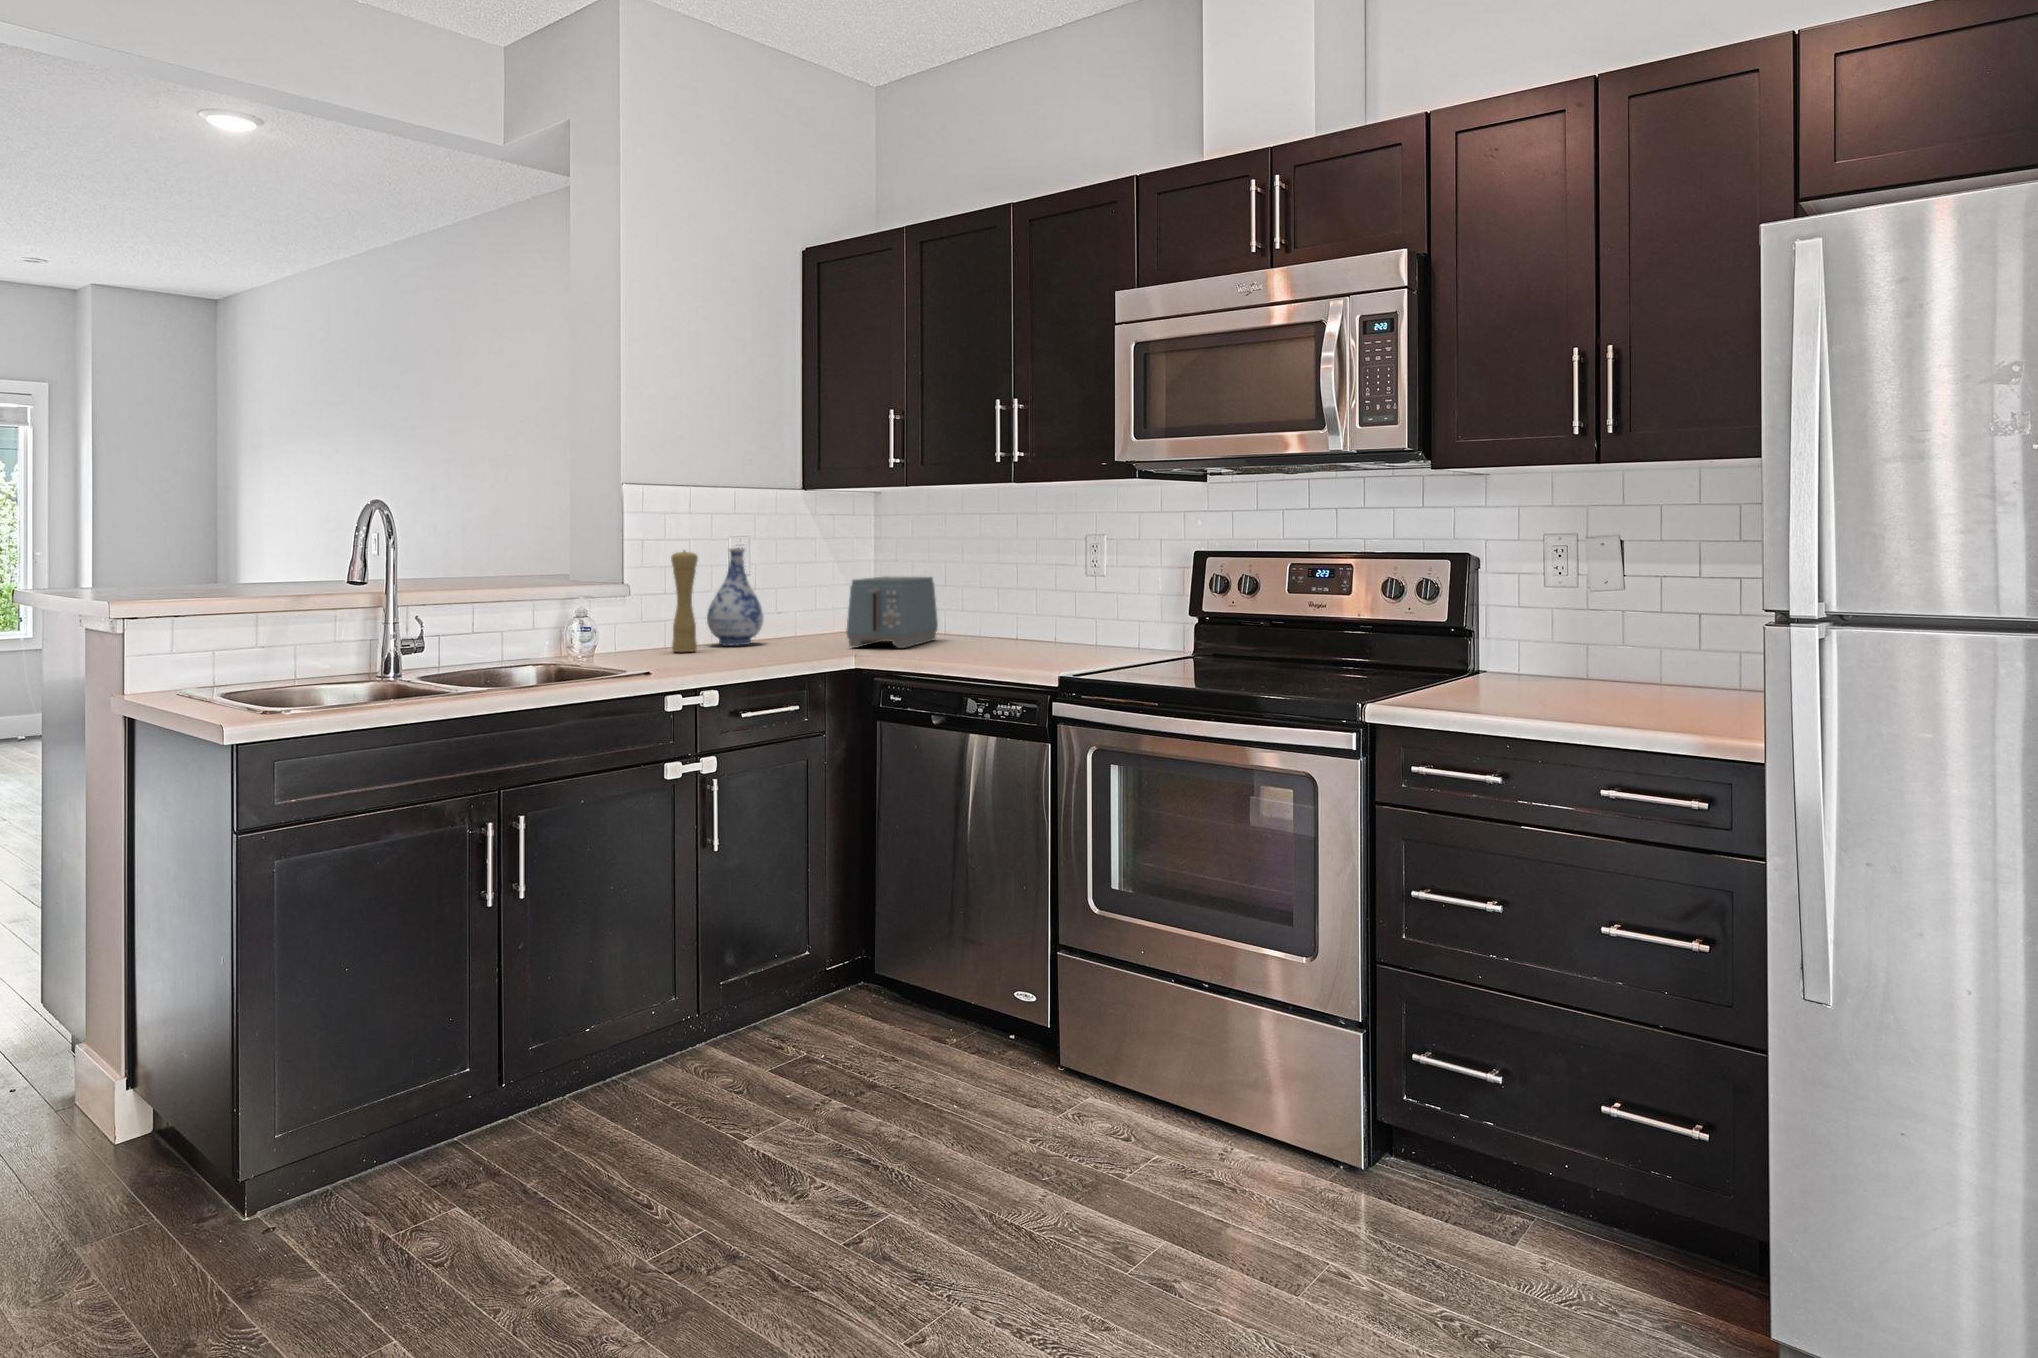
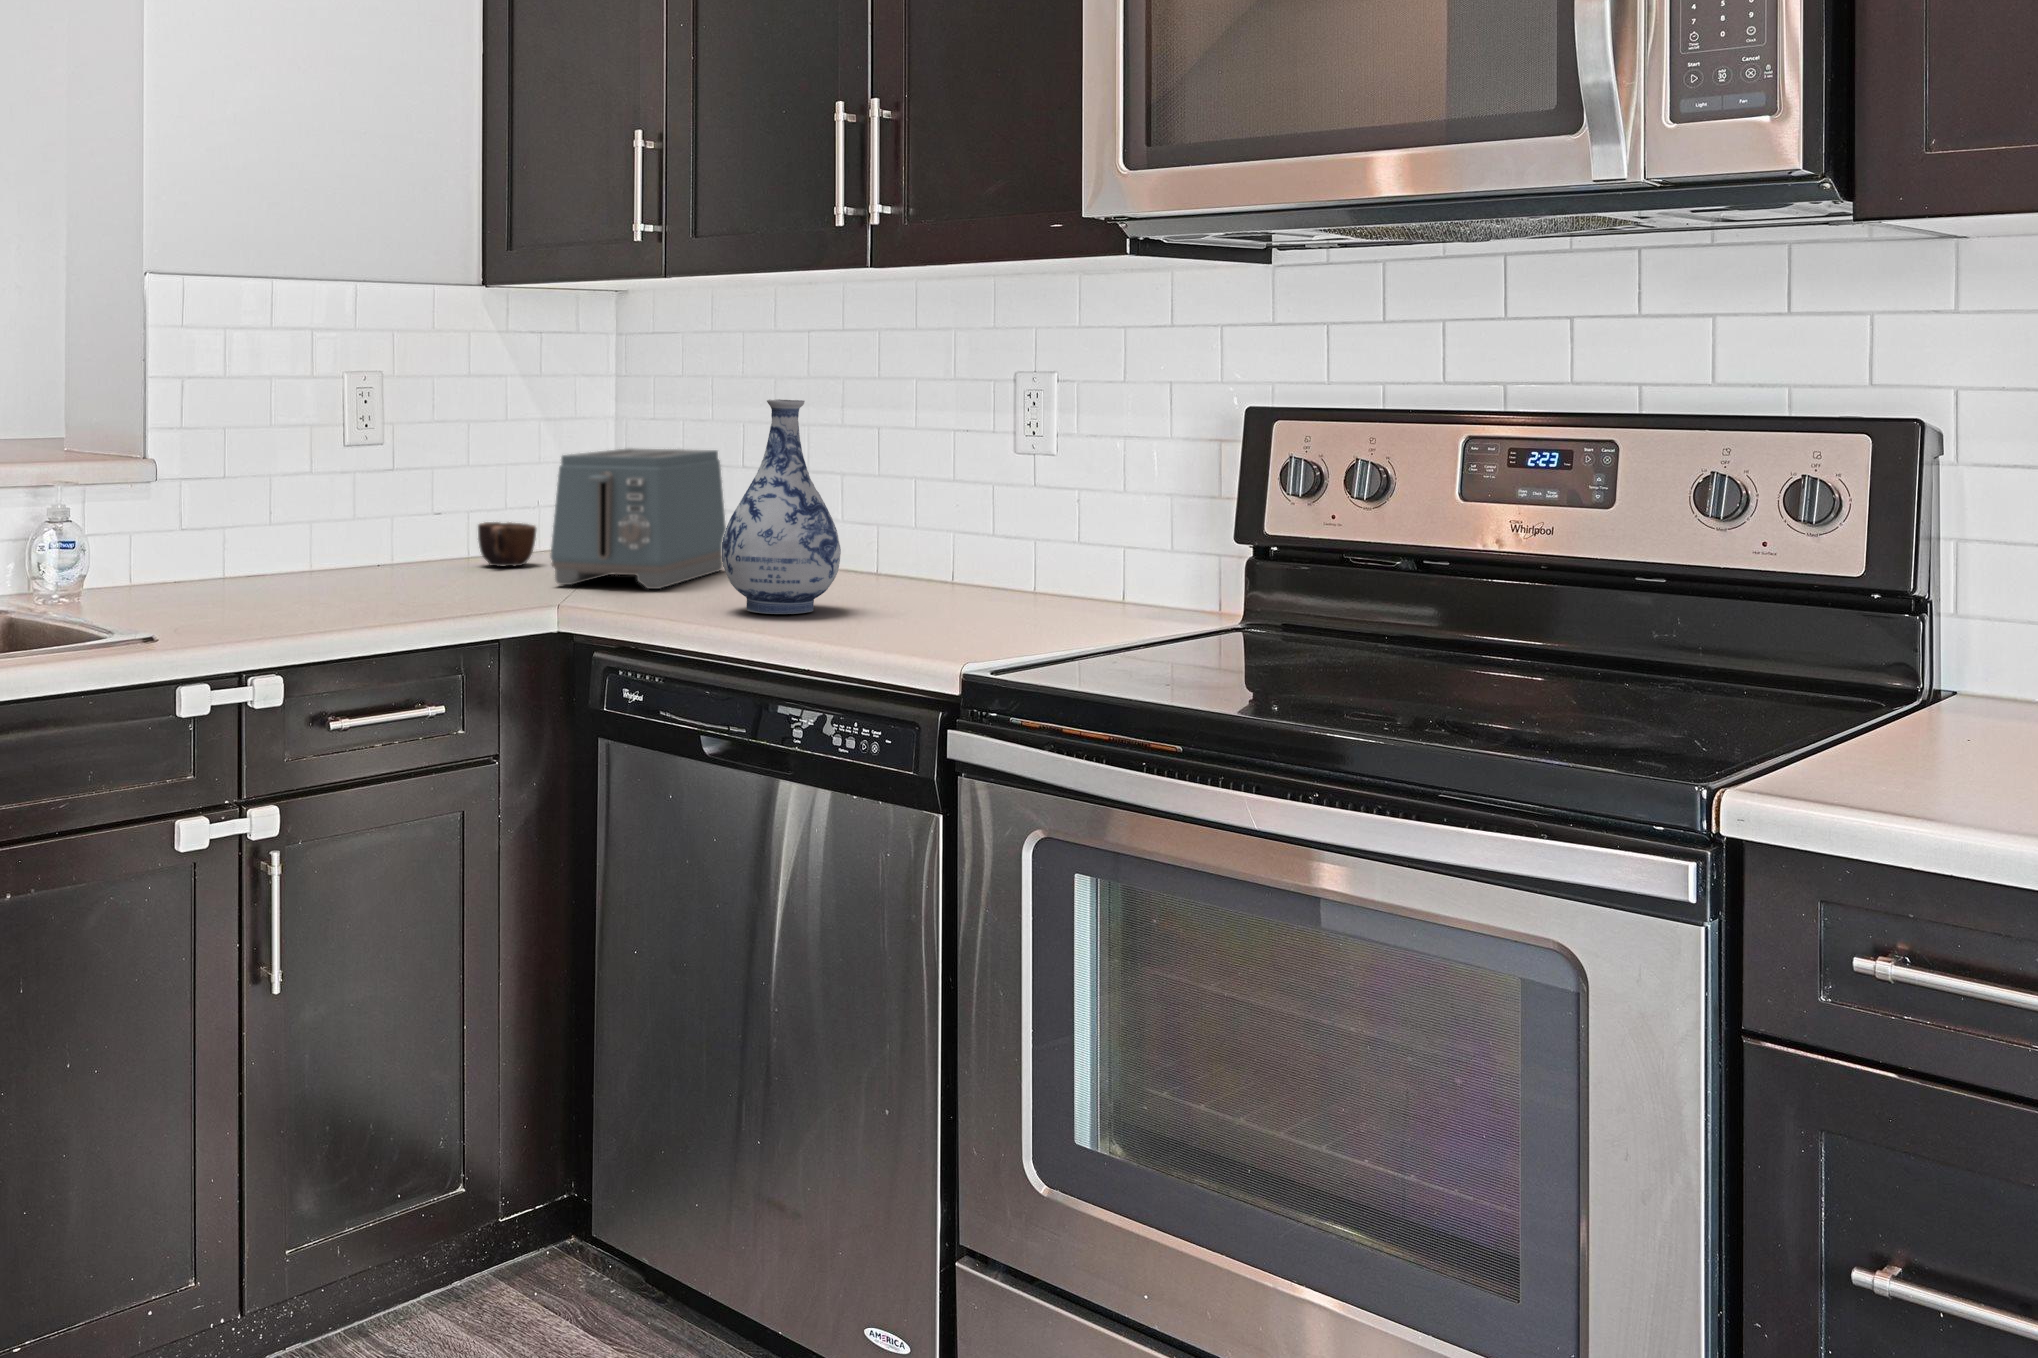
vase: present [707,549,763,646] -> present [722,399,841,614]
pepper mill: present [671,551,698,652] -> none [231,397,279,588]
mug: none [802,617,834,640] -> present [478,522,536,567]

